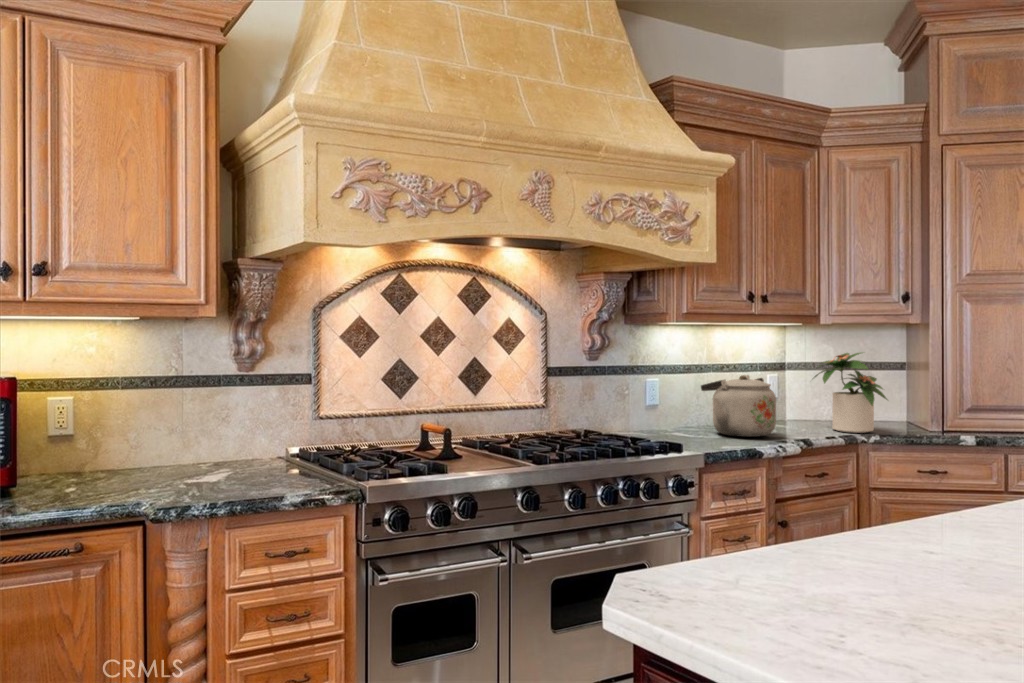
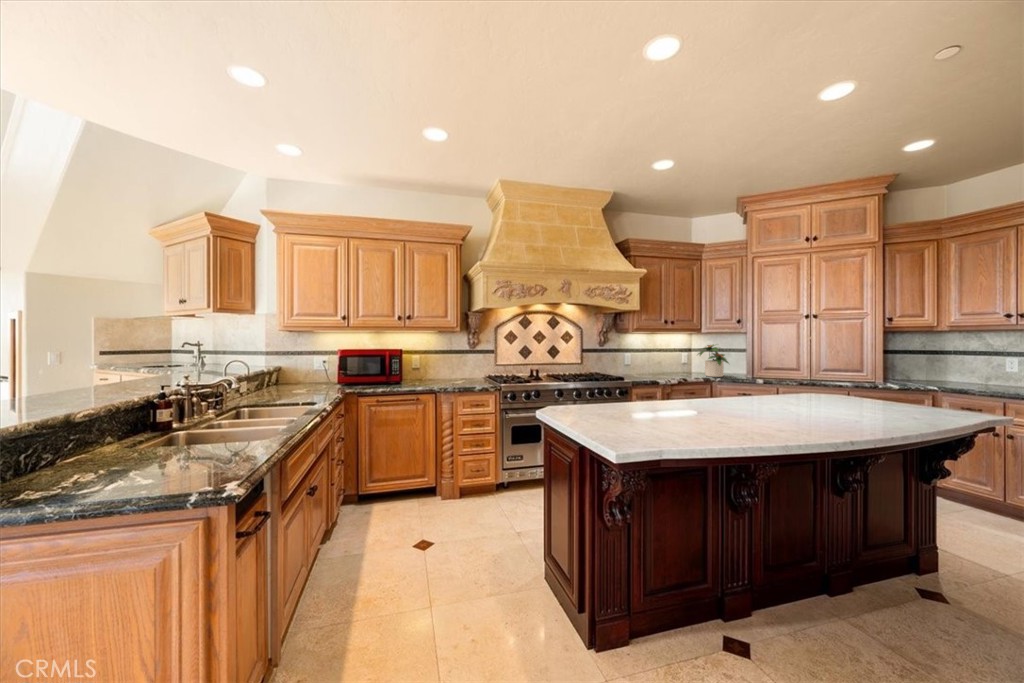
kettle: present [701,375,776,437] -> none [644,353,674,377]

